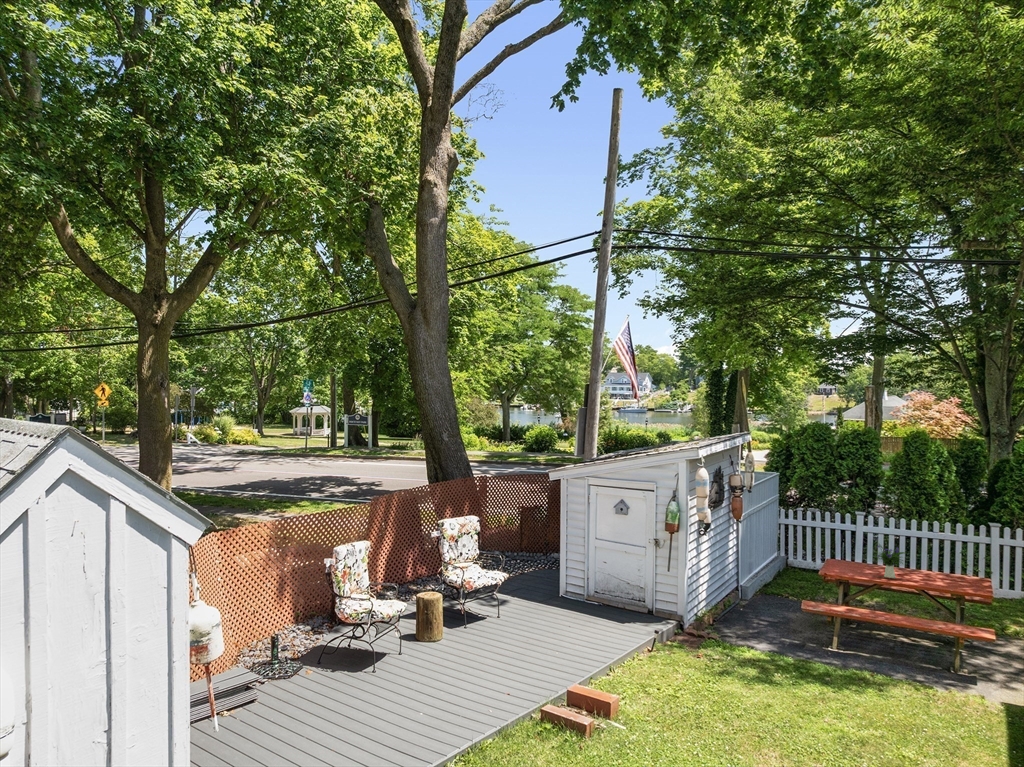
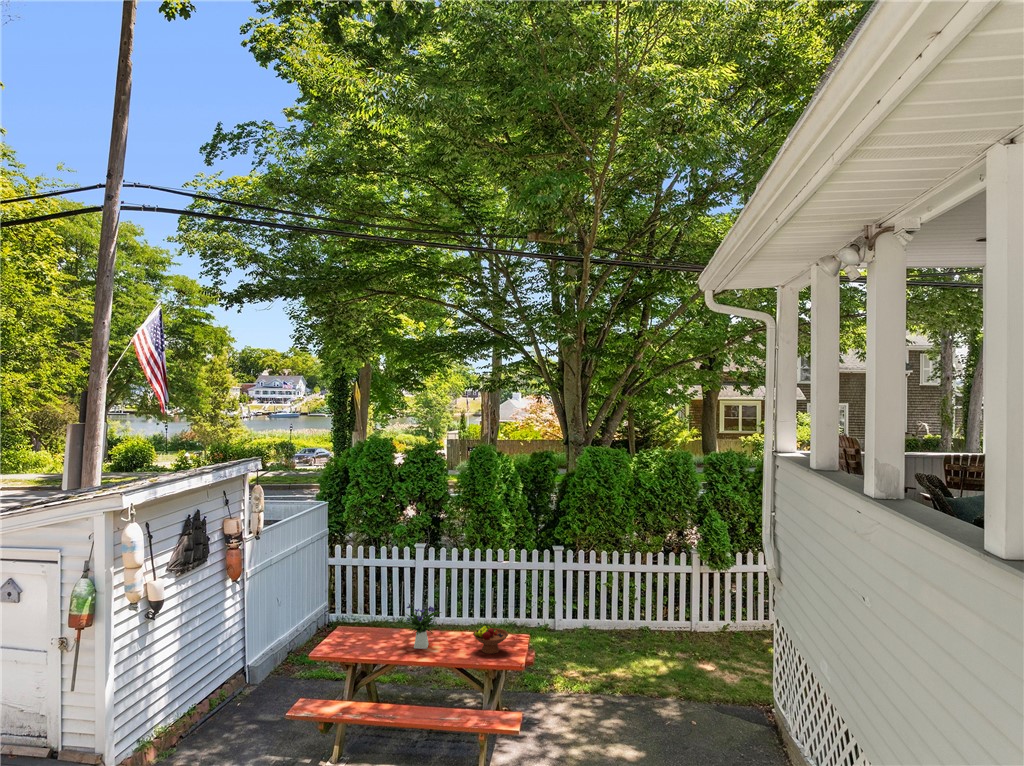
fruit bowl: none [935,567,967,587] -> present [473,626,508,654]

